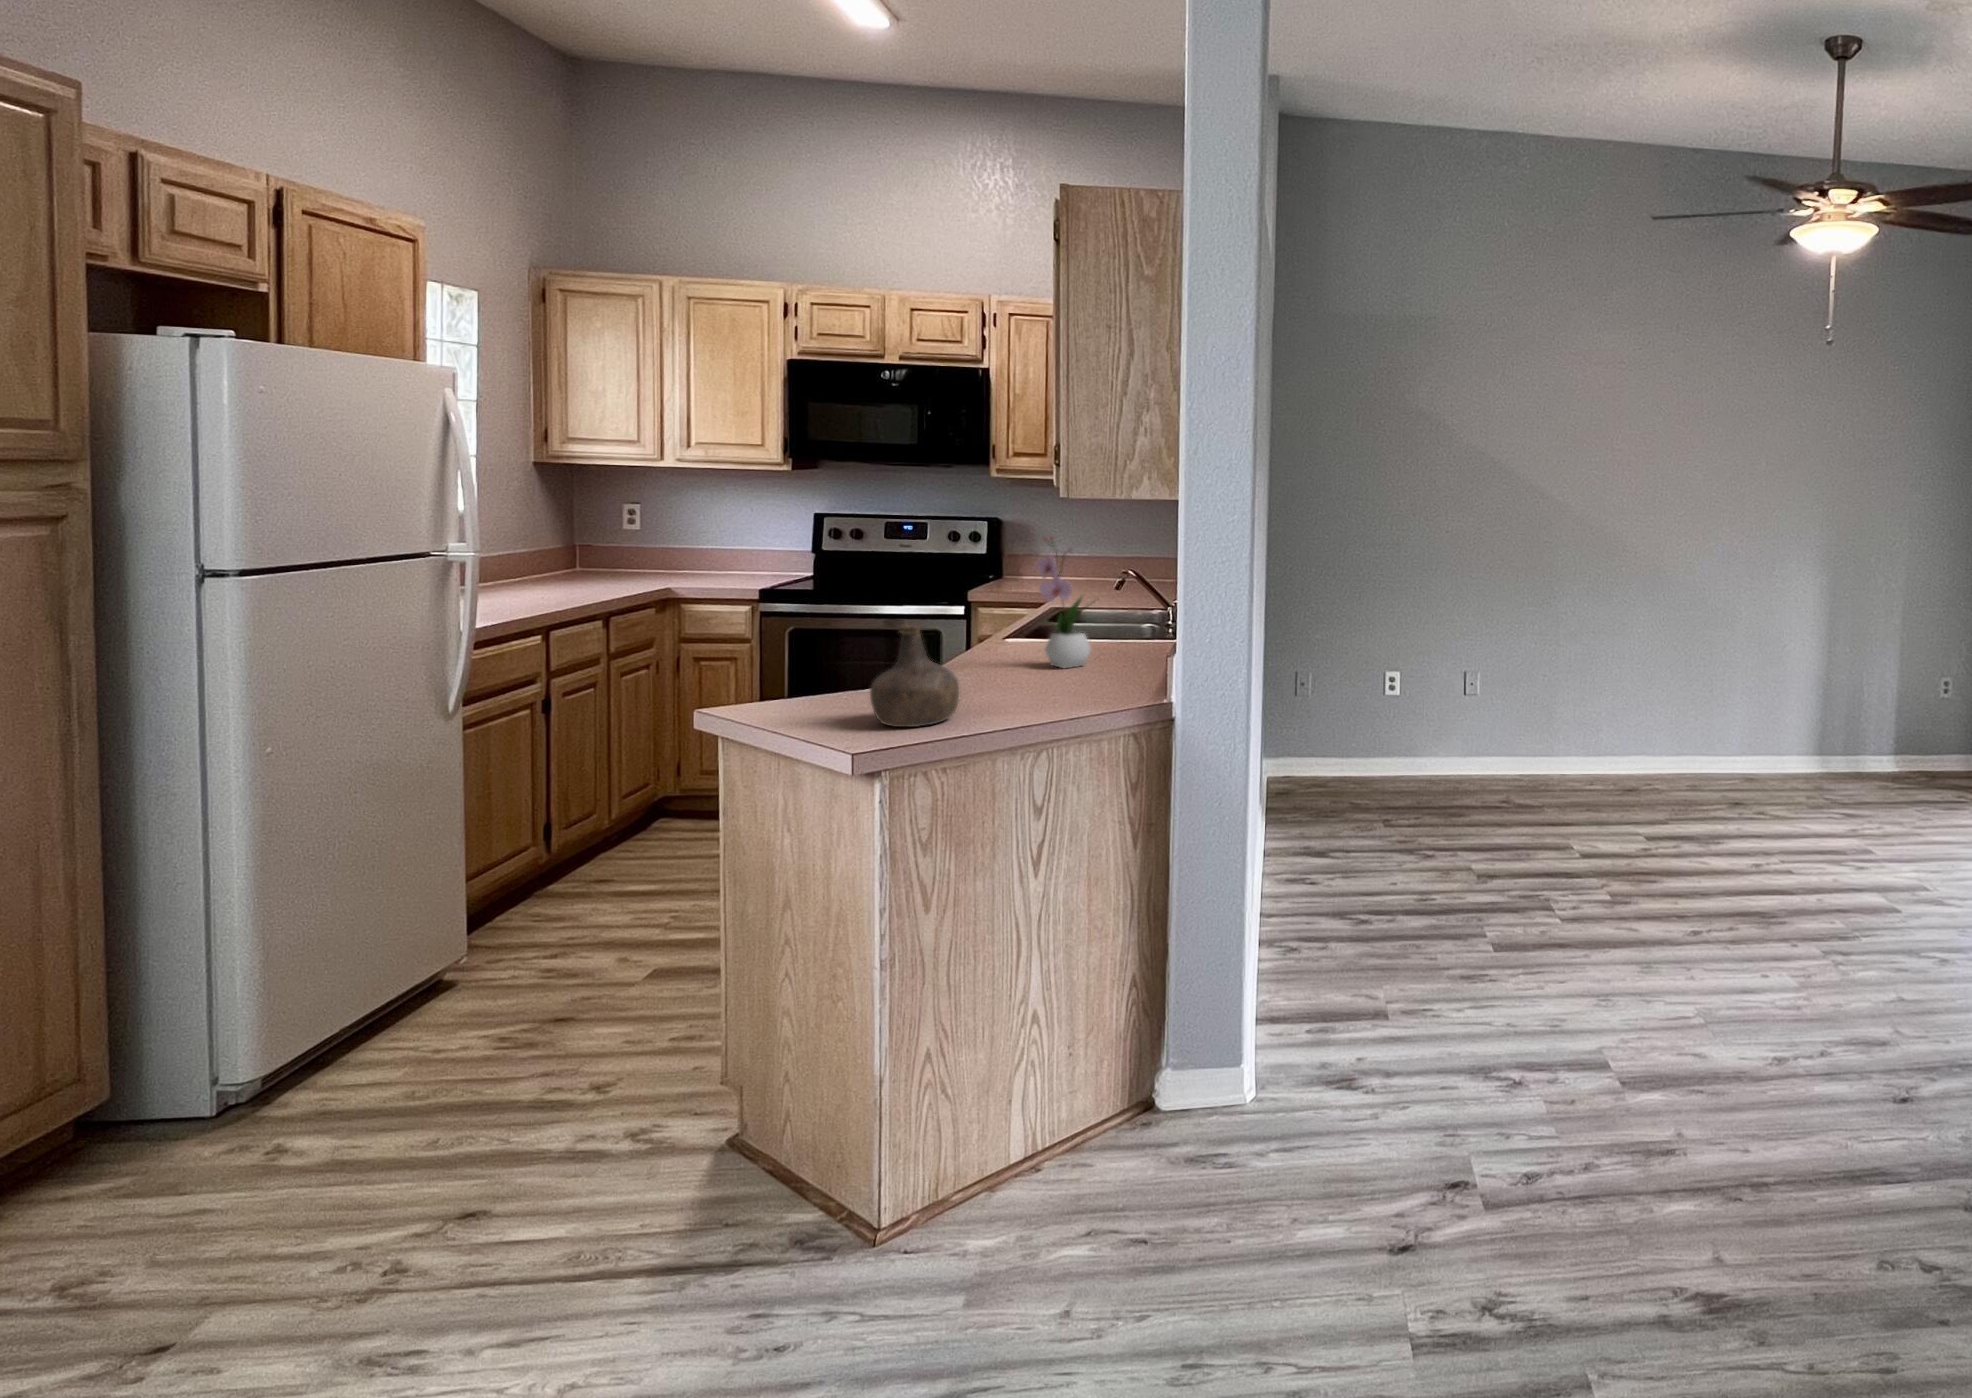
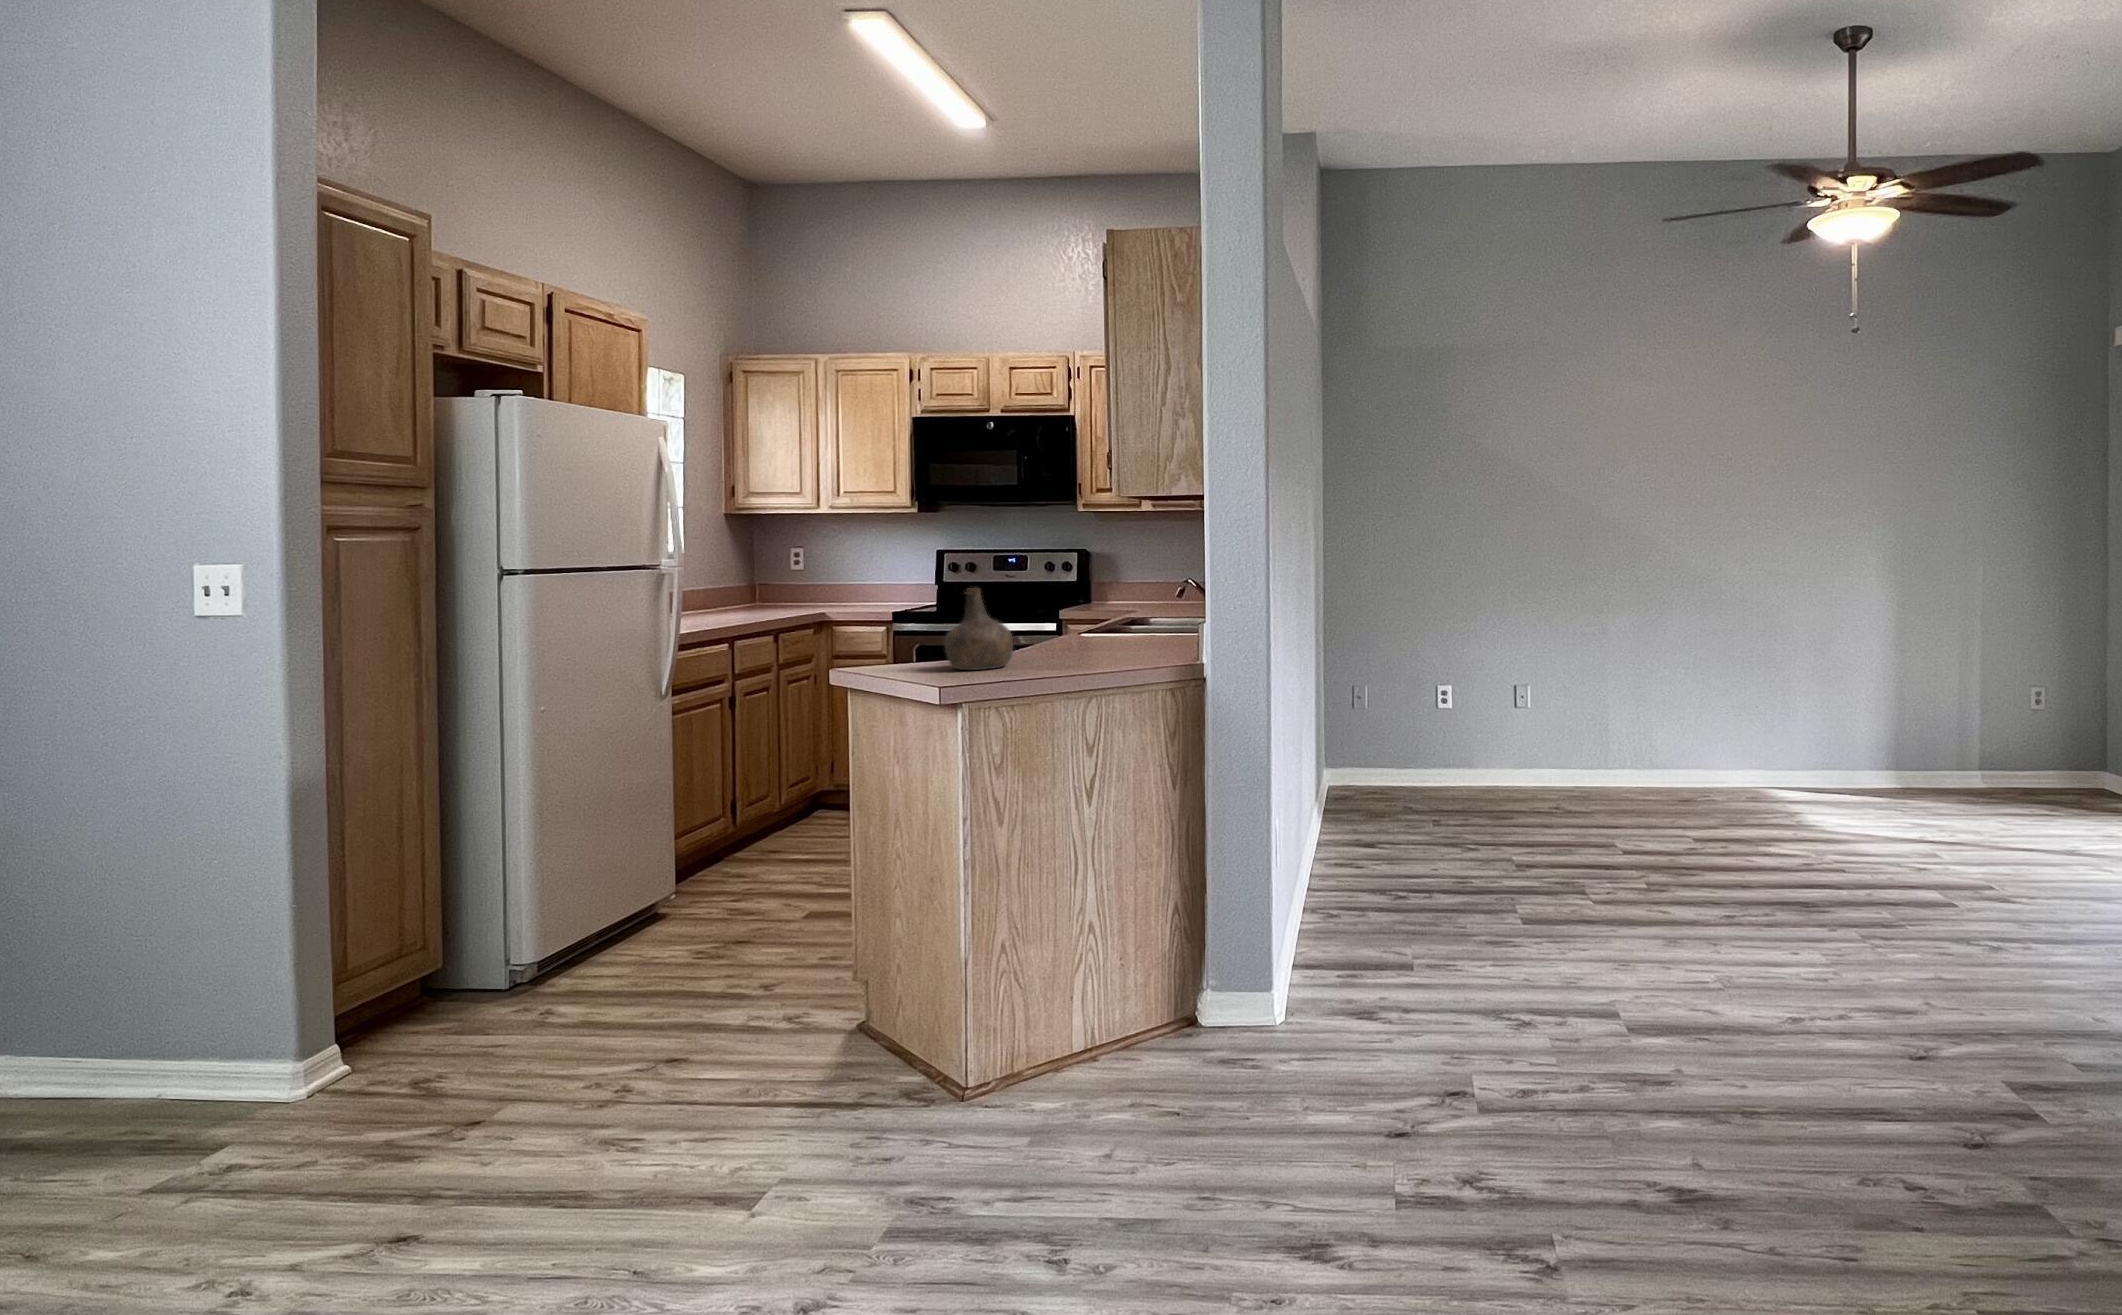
flower arrangement: present [1036,537,1091,668] -> none [1082,528,1136,643]

